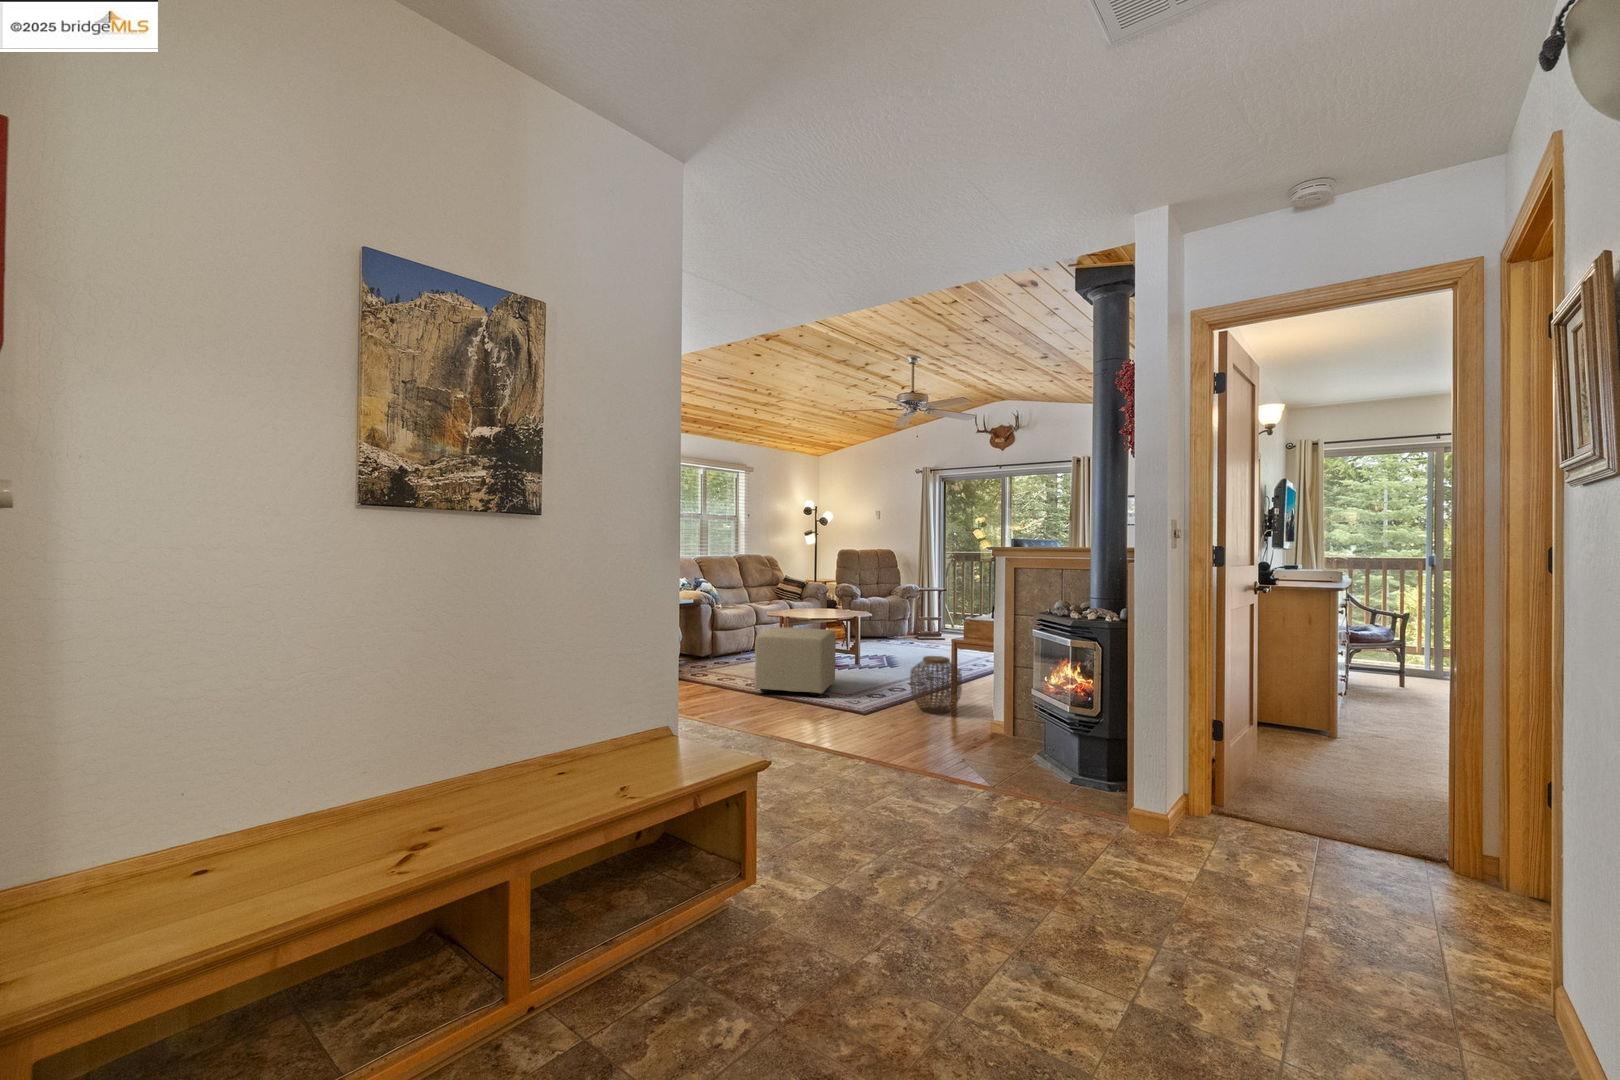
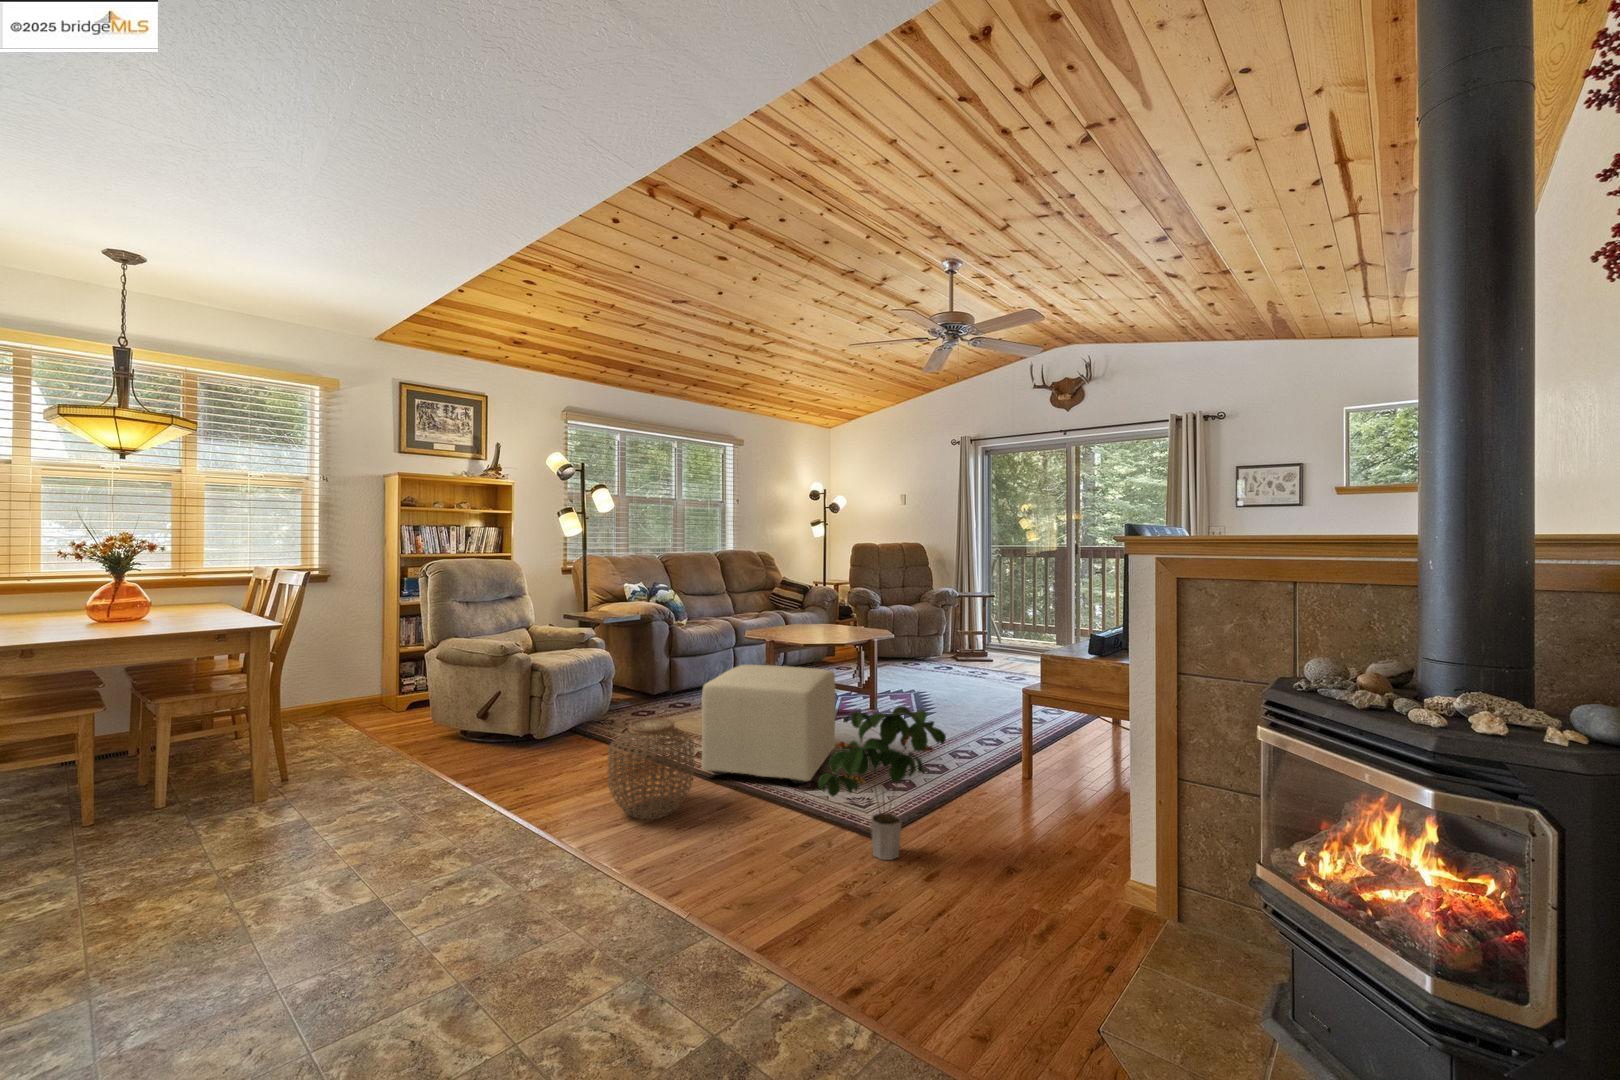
potted plant: none [833,639,903,722] -> present [818,706,946,860]
woven basket: present [910,656,962,714] -> present [608,718,694,819]

